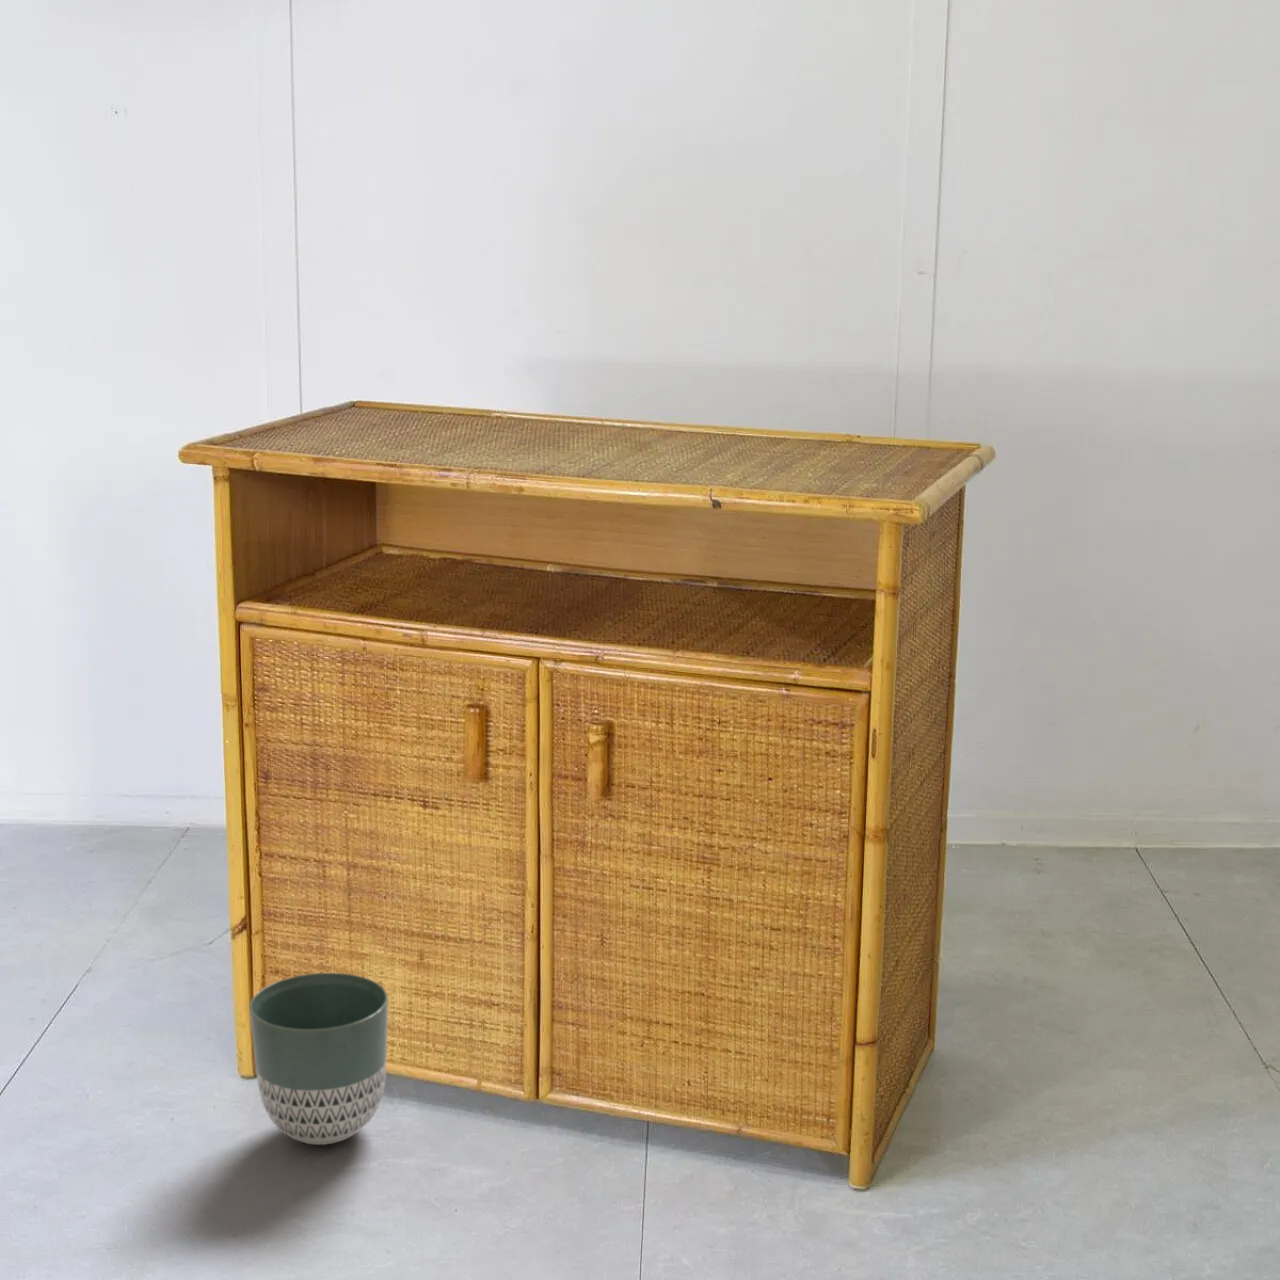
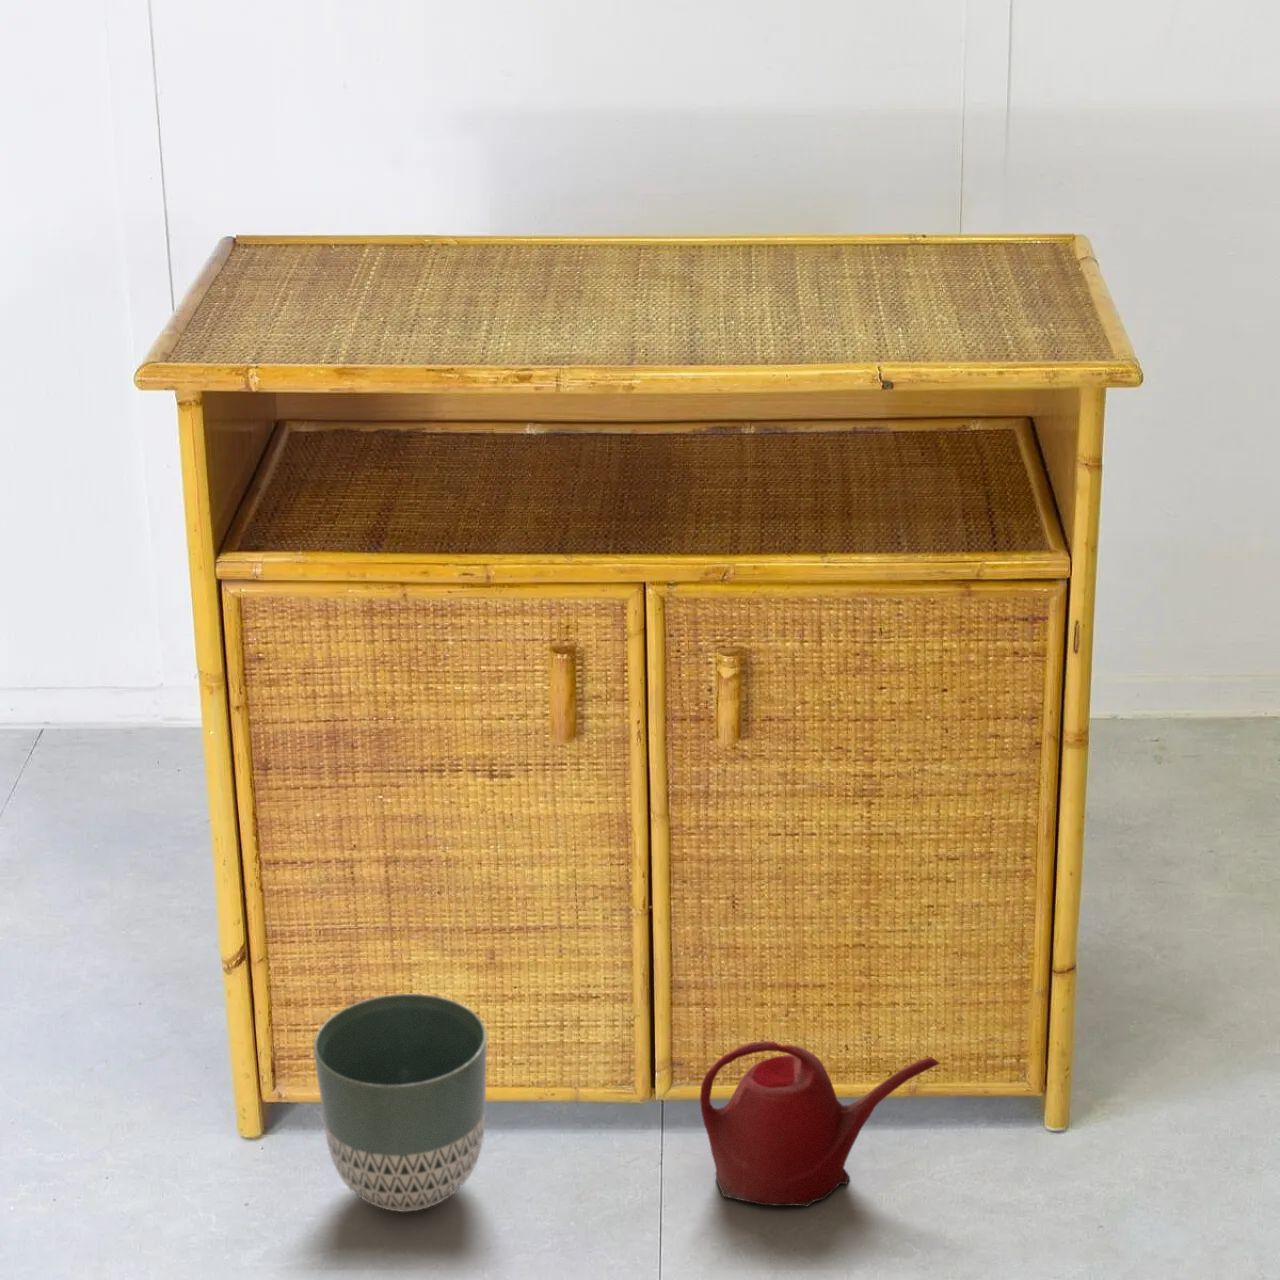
watering can: none [544,1053,734,1203] -> present [700,1041,939,1206]

